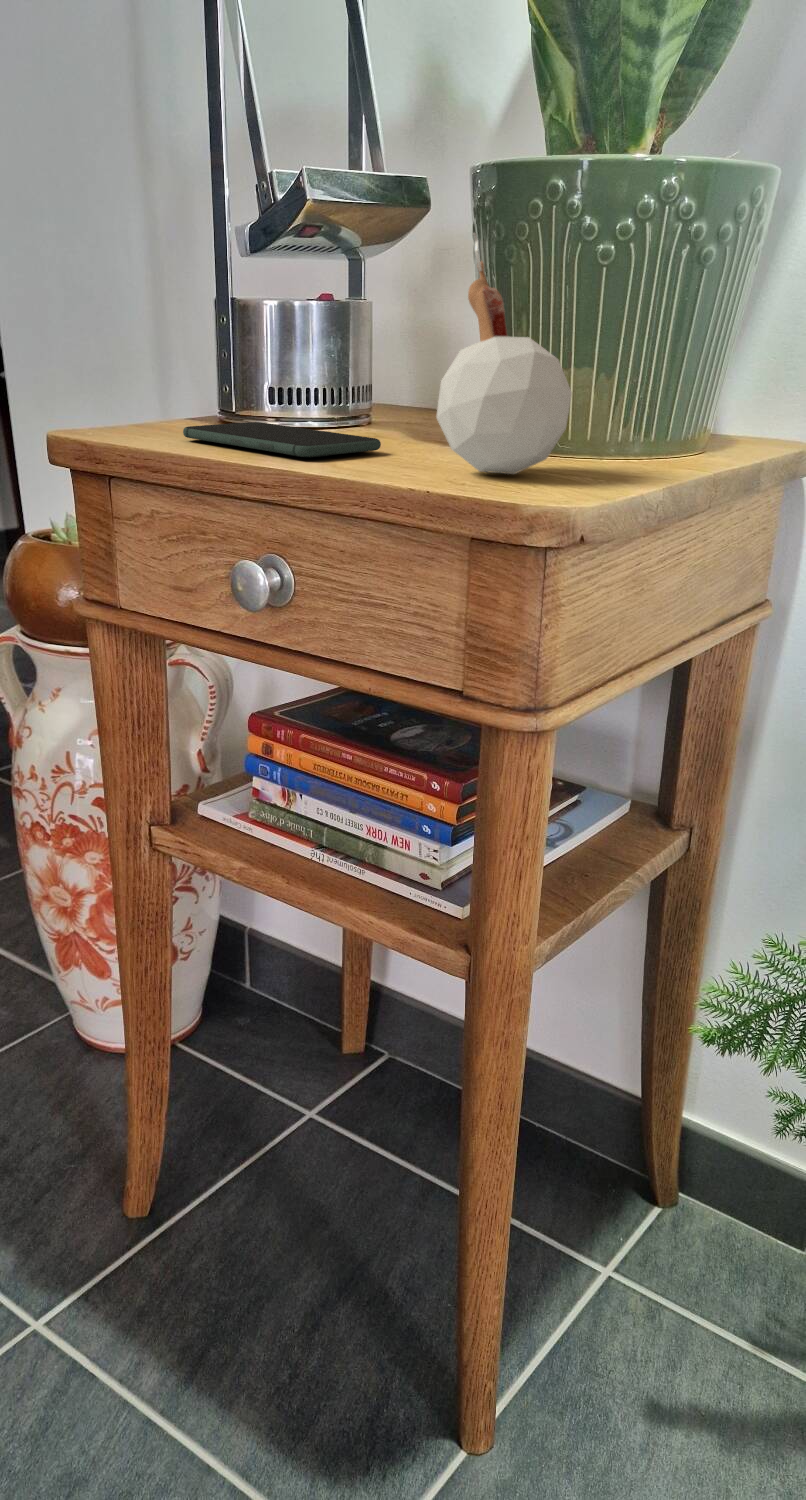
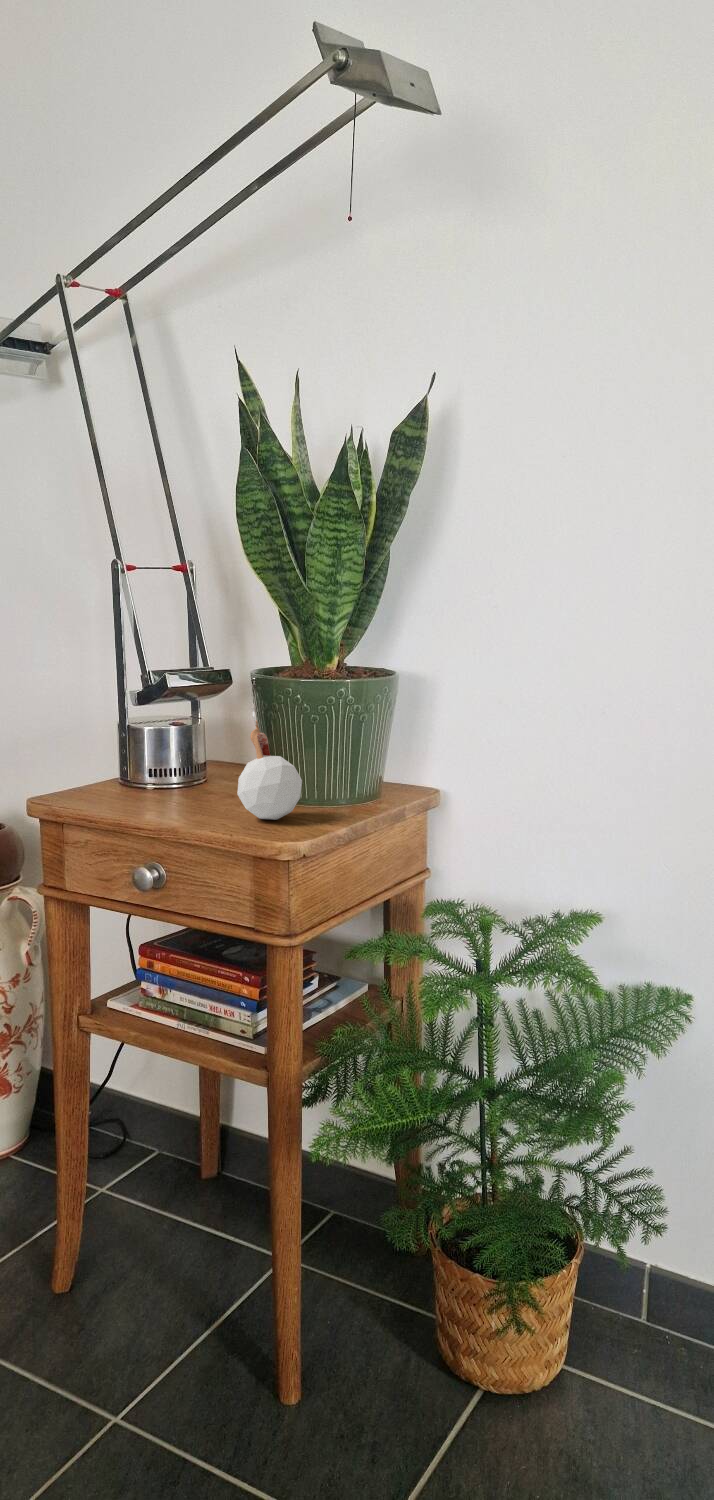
smartphone: present [183,422,381,457] -> none [105,788,210,812]

